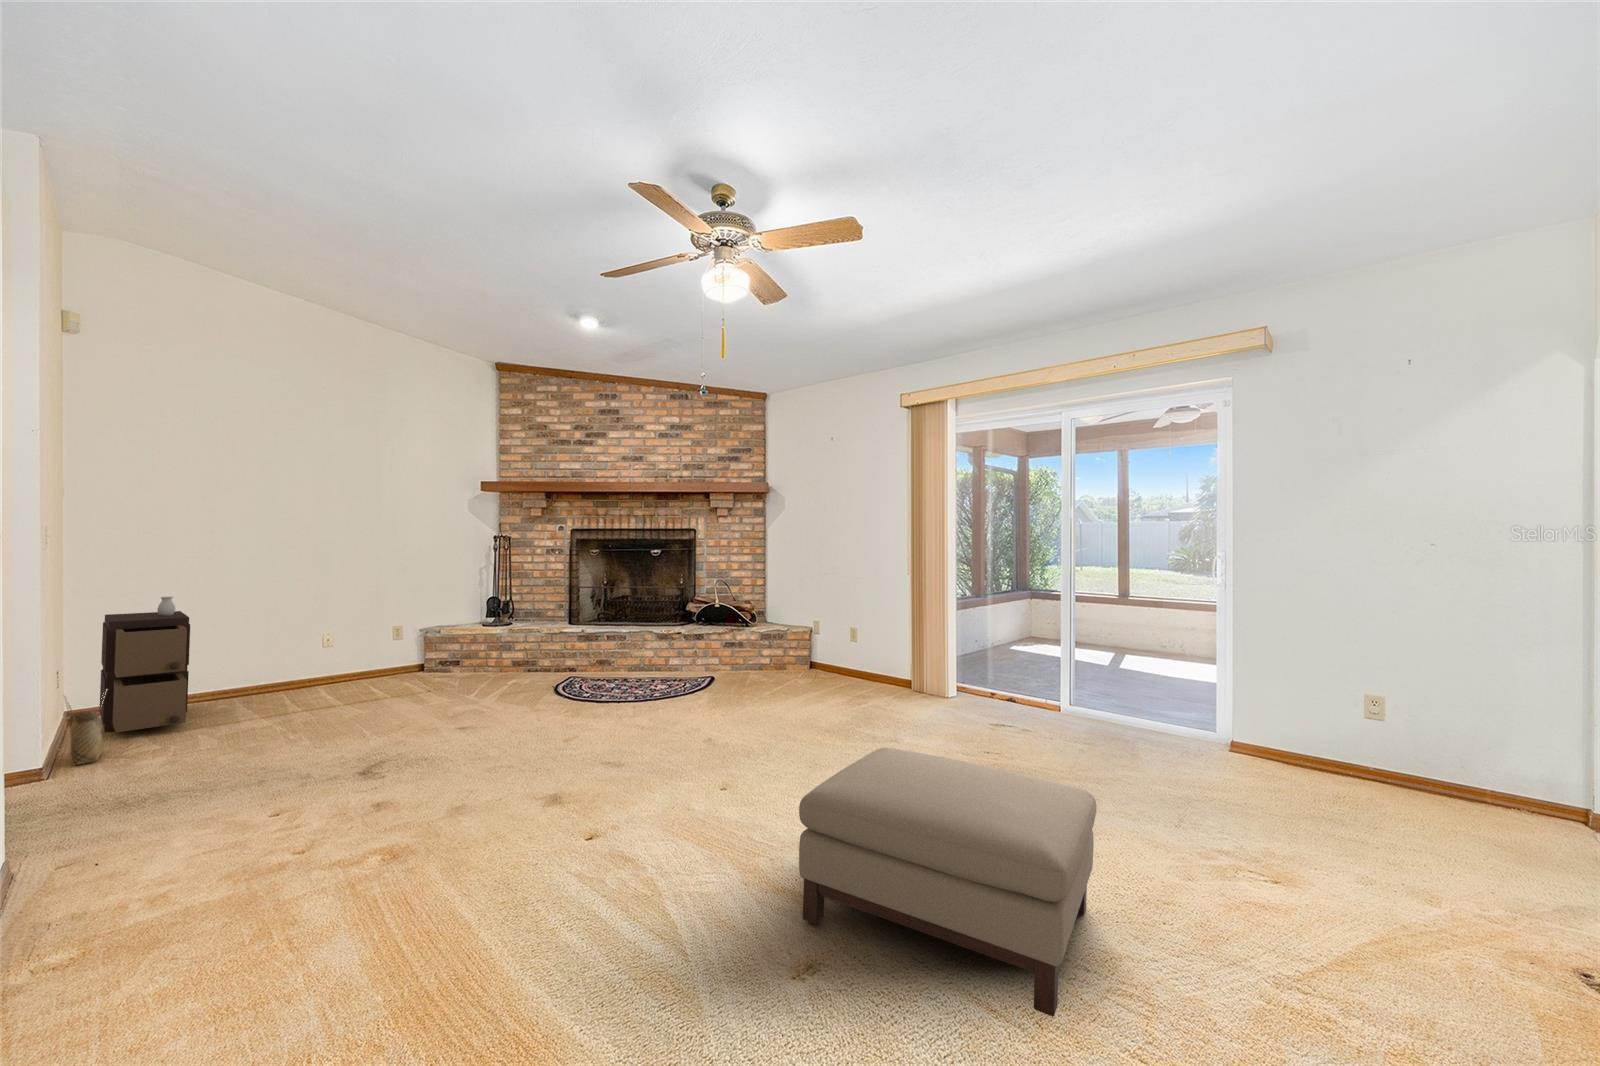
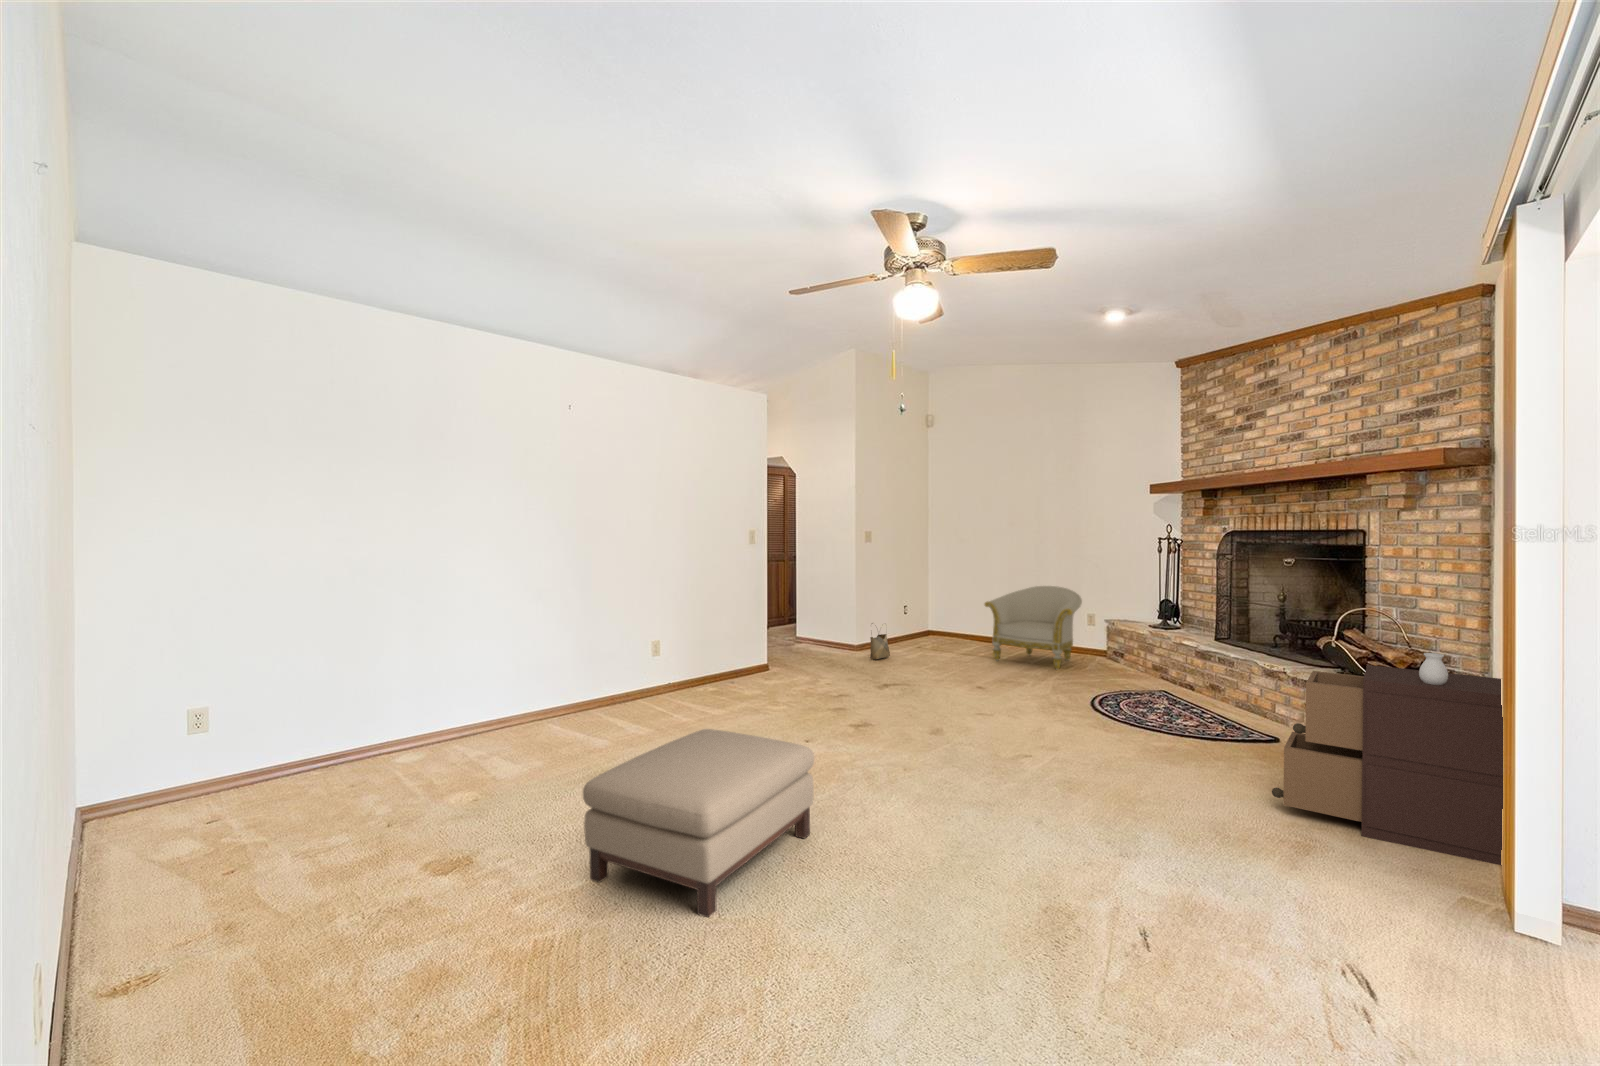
armchair: none [284,595,429,704] -> present [985,586,1082,670]
storage cabinet: present [100,597,190,732] -> present [1272,653,1503,865]

